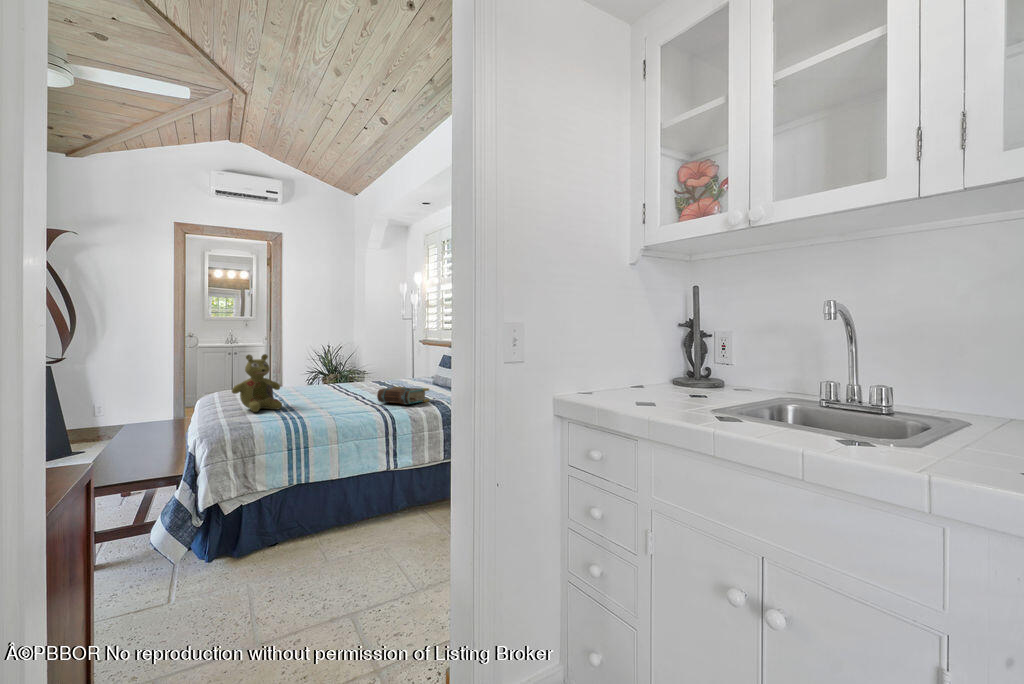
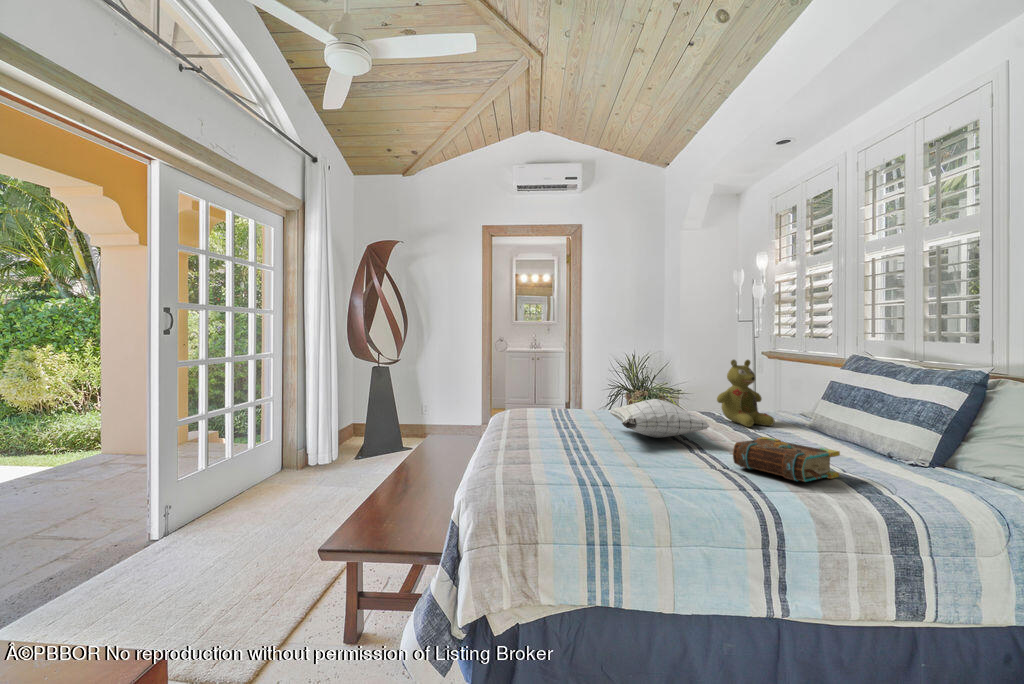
stuffed bear: present [232,354,282,412] -> present [717,360,774,427]
pillow: none [303,371,369,396] -> present [609,399,710,438]

